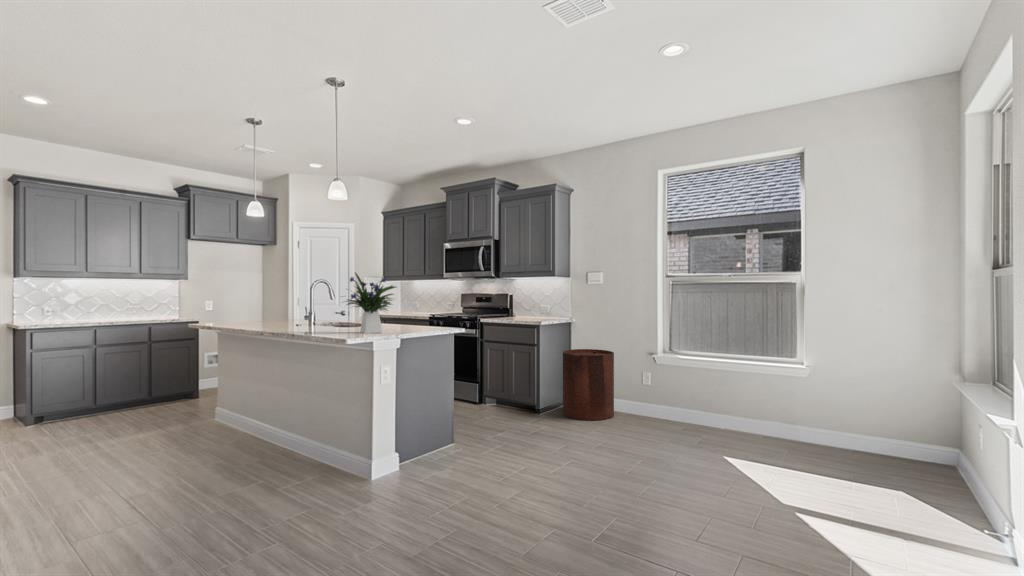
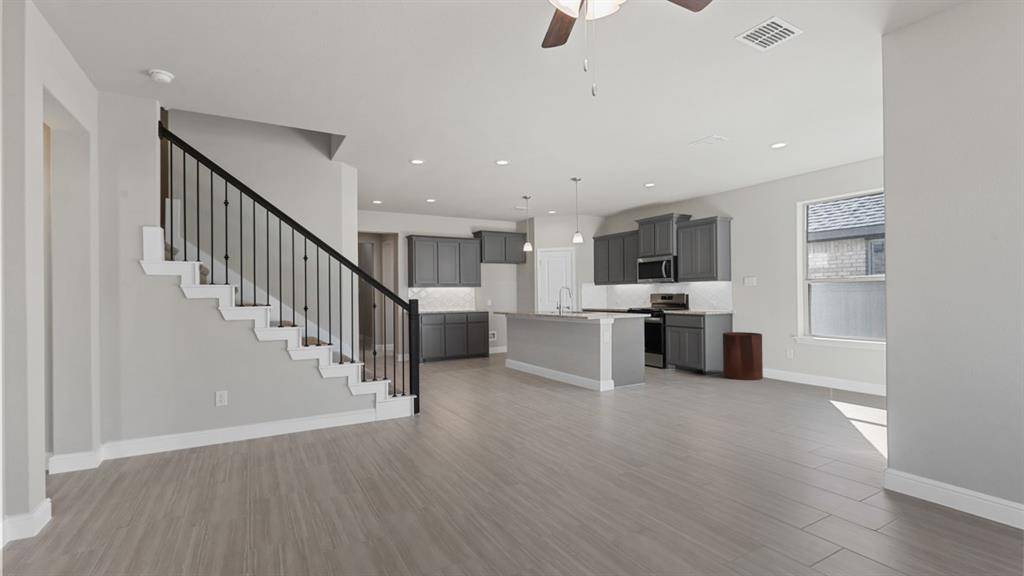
flower arrangement: present [347,273,396,333] -> none [582,283,612,316]

